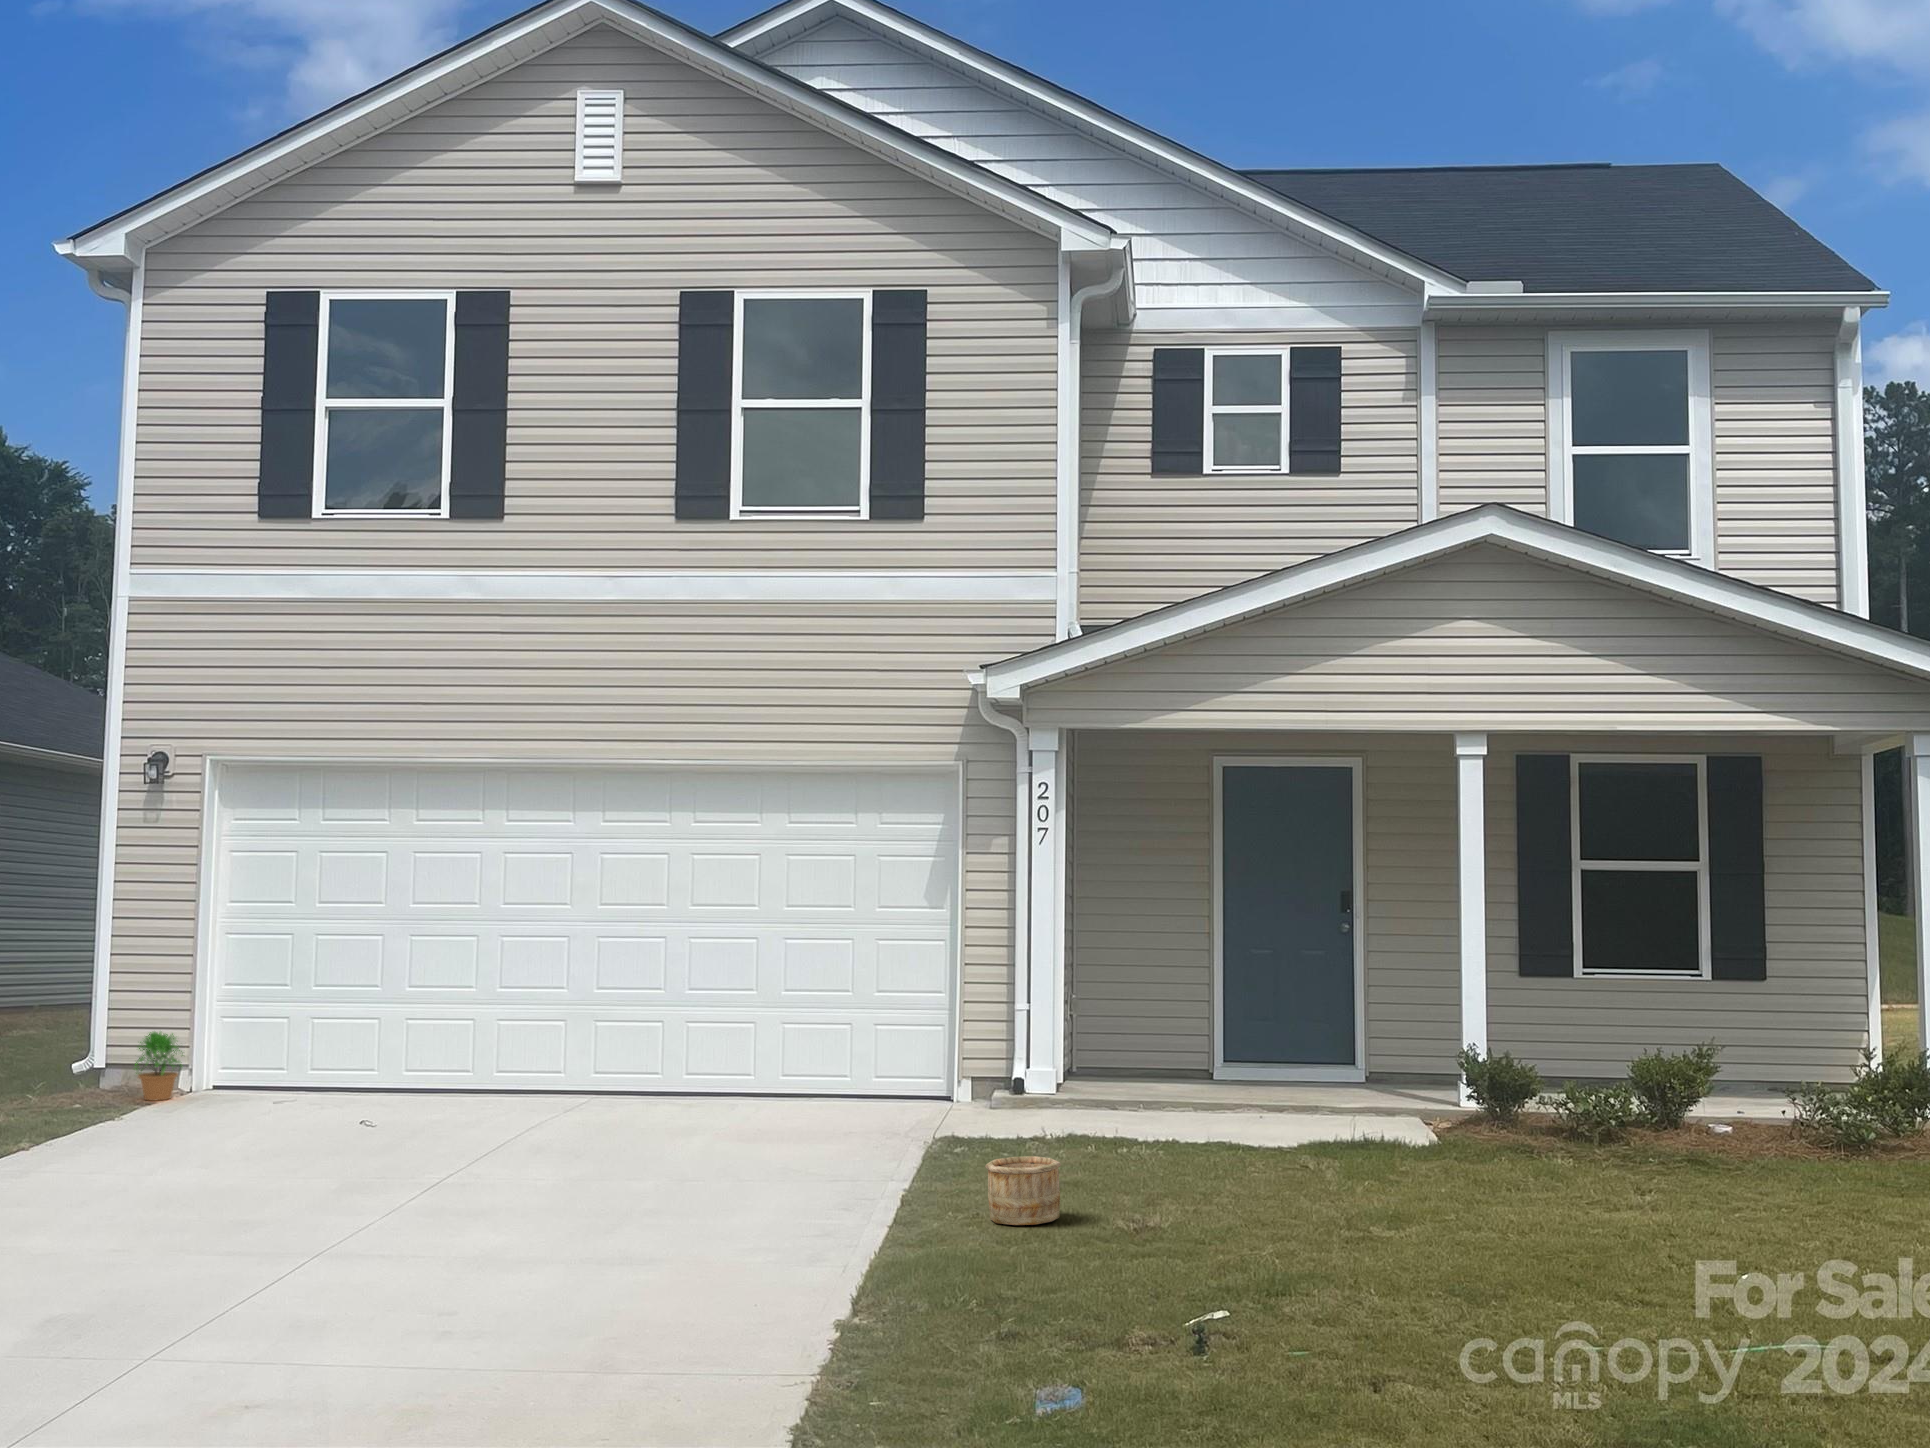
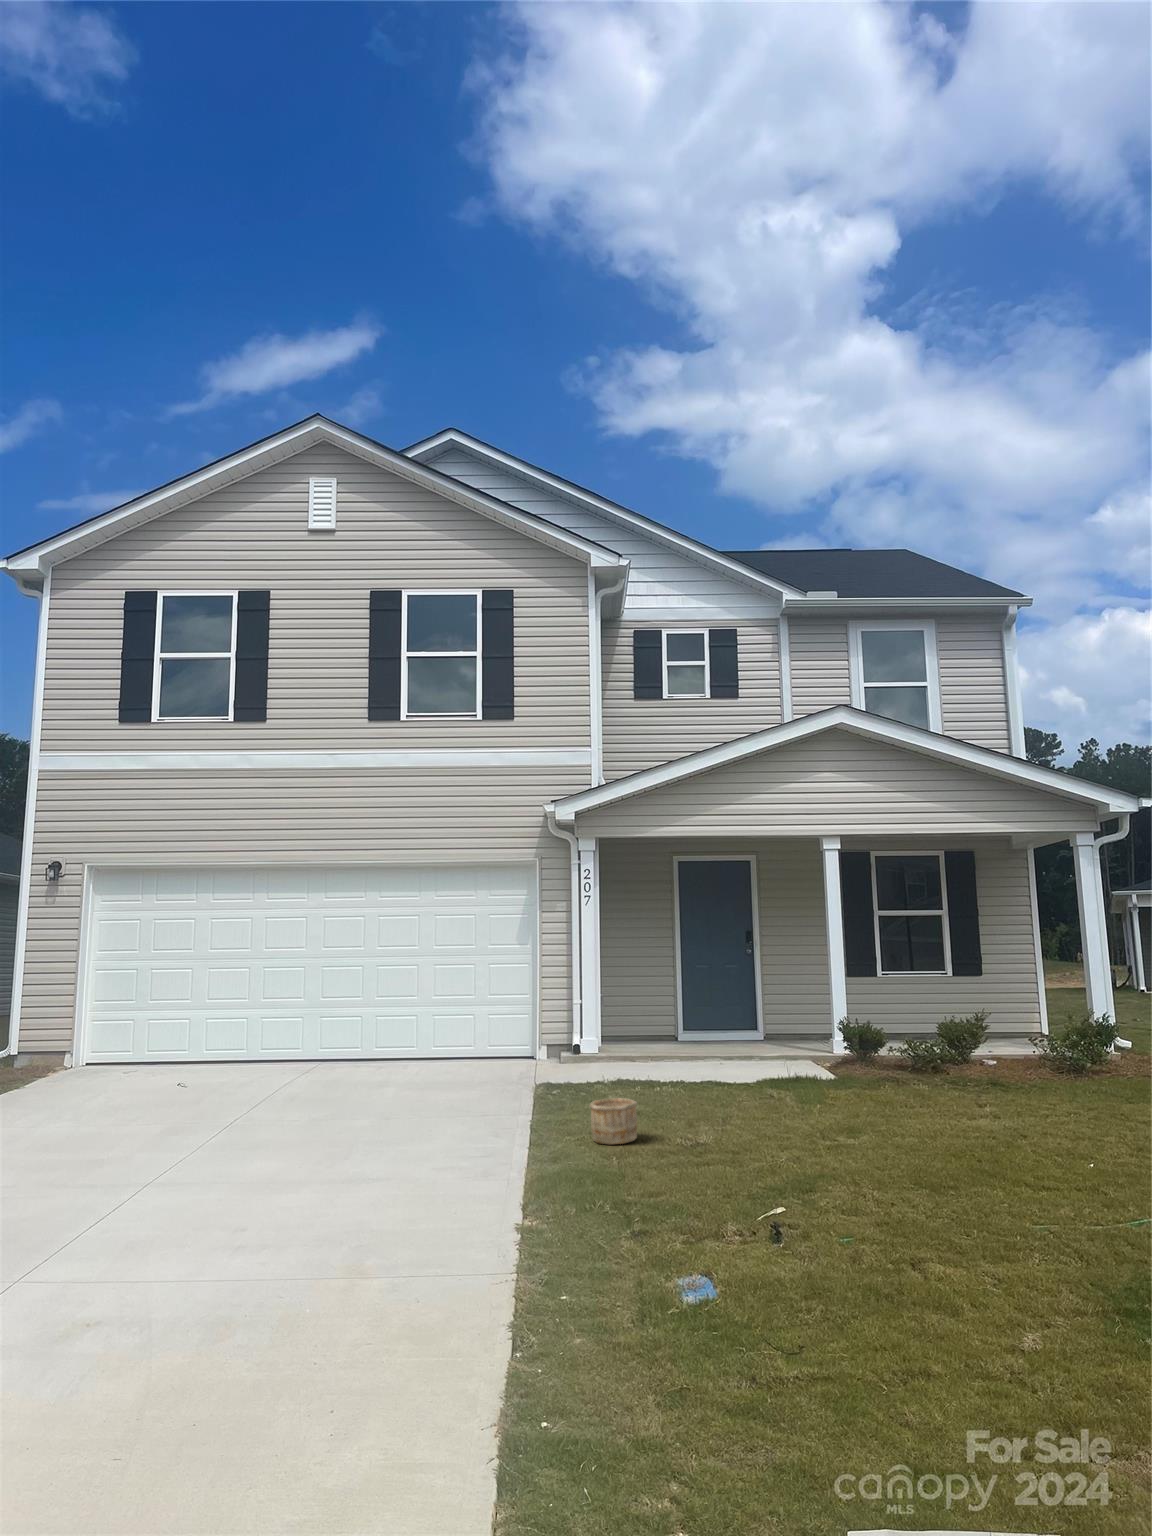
potted plant: present [134,1032,183,1101] -> none [34,1030,70,1074]

